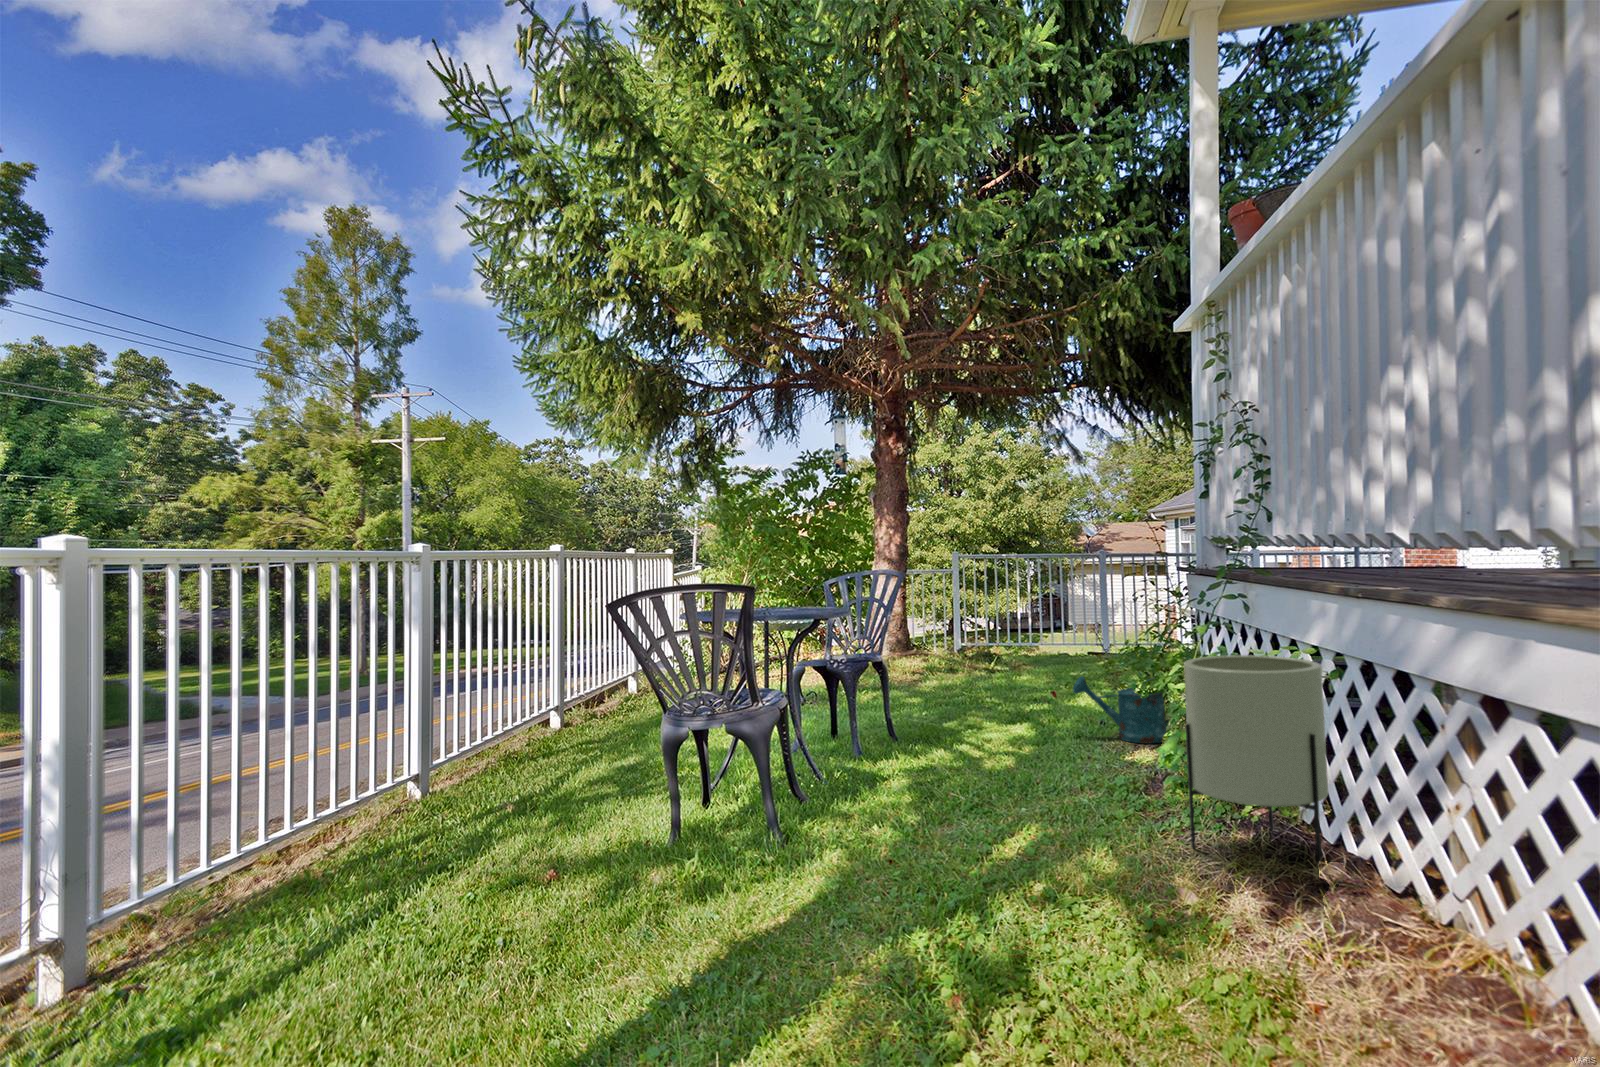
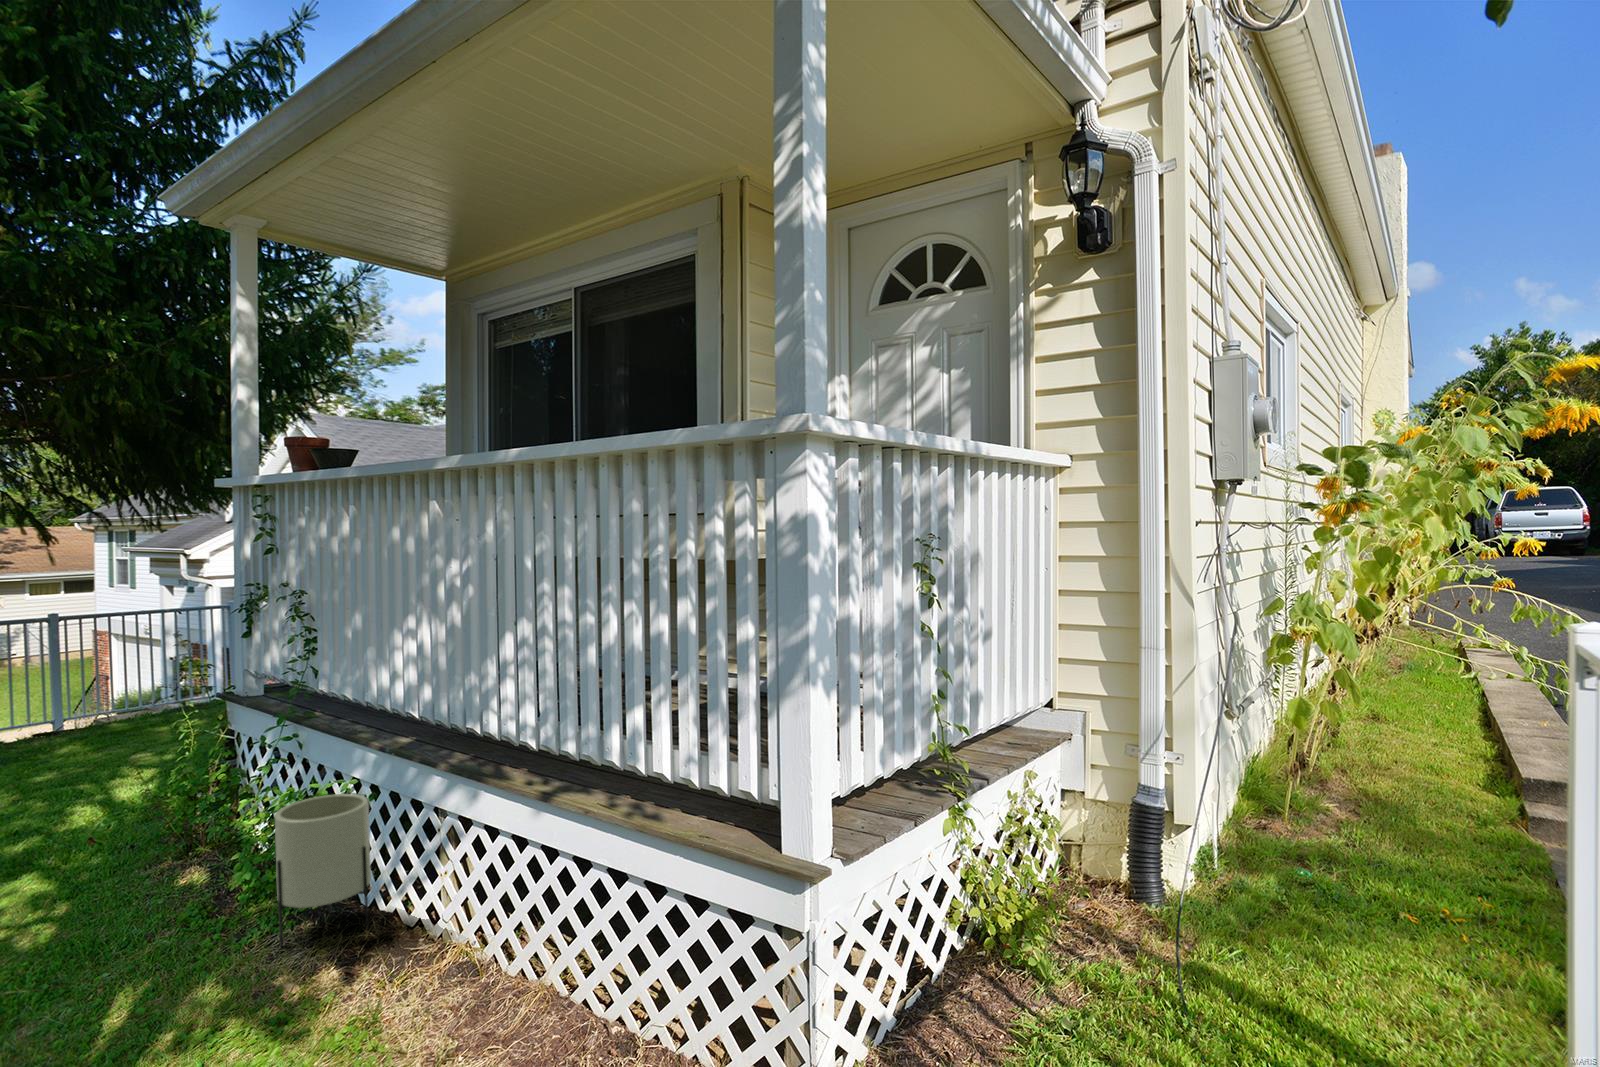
watering can: present [1073,677,1169,743] -> none [126,800,231,864]

